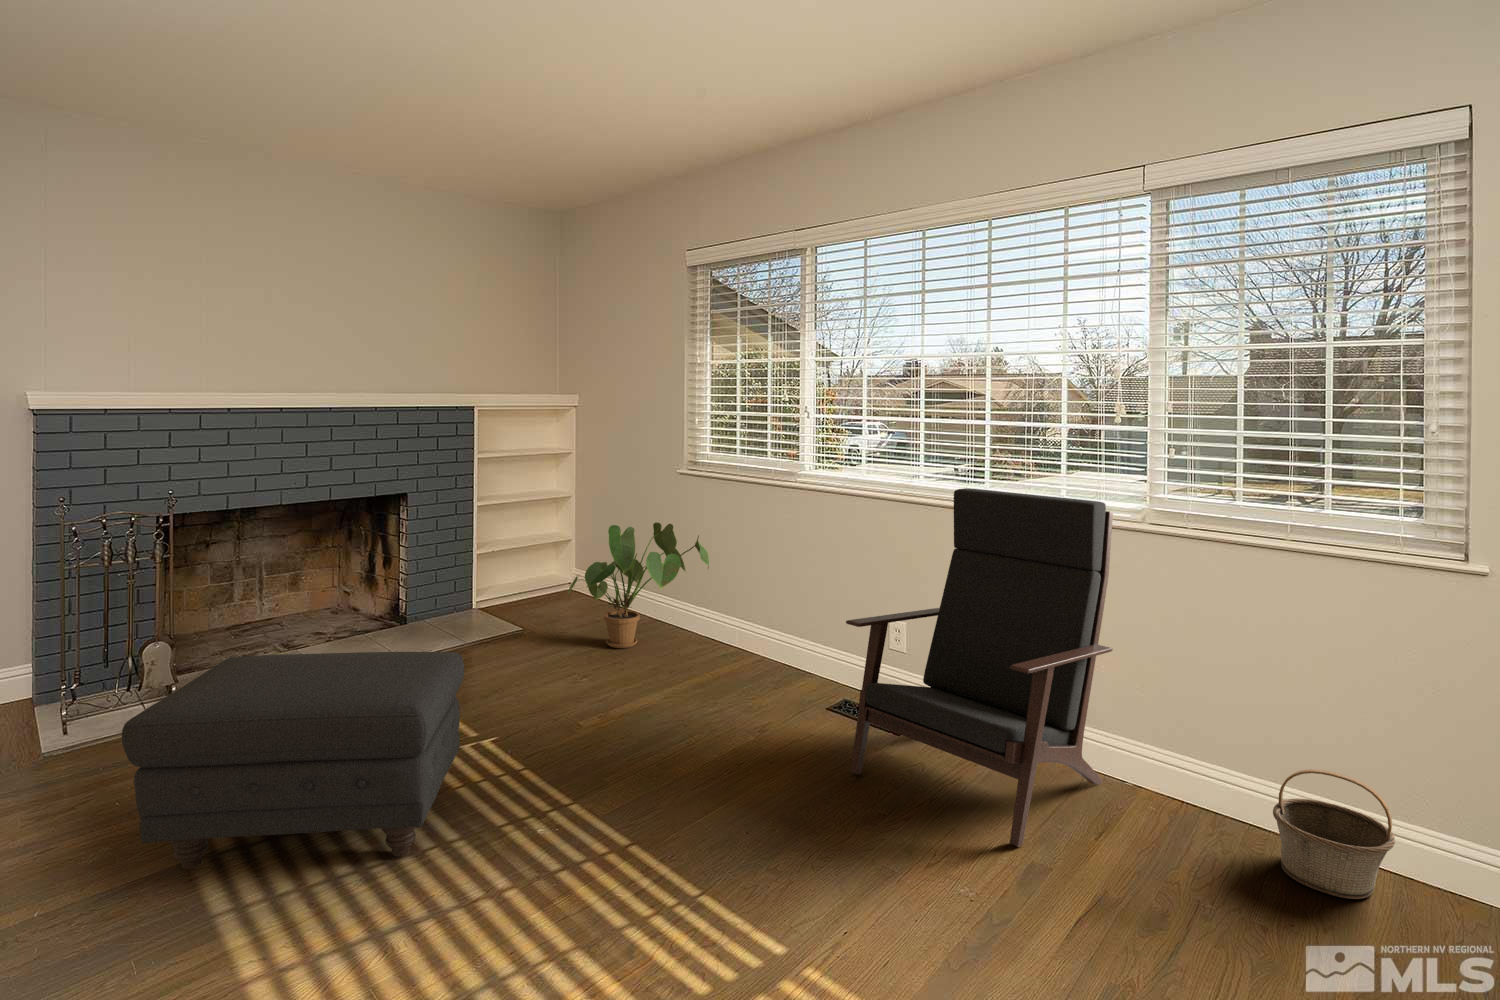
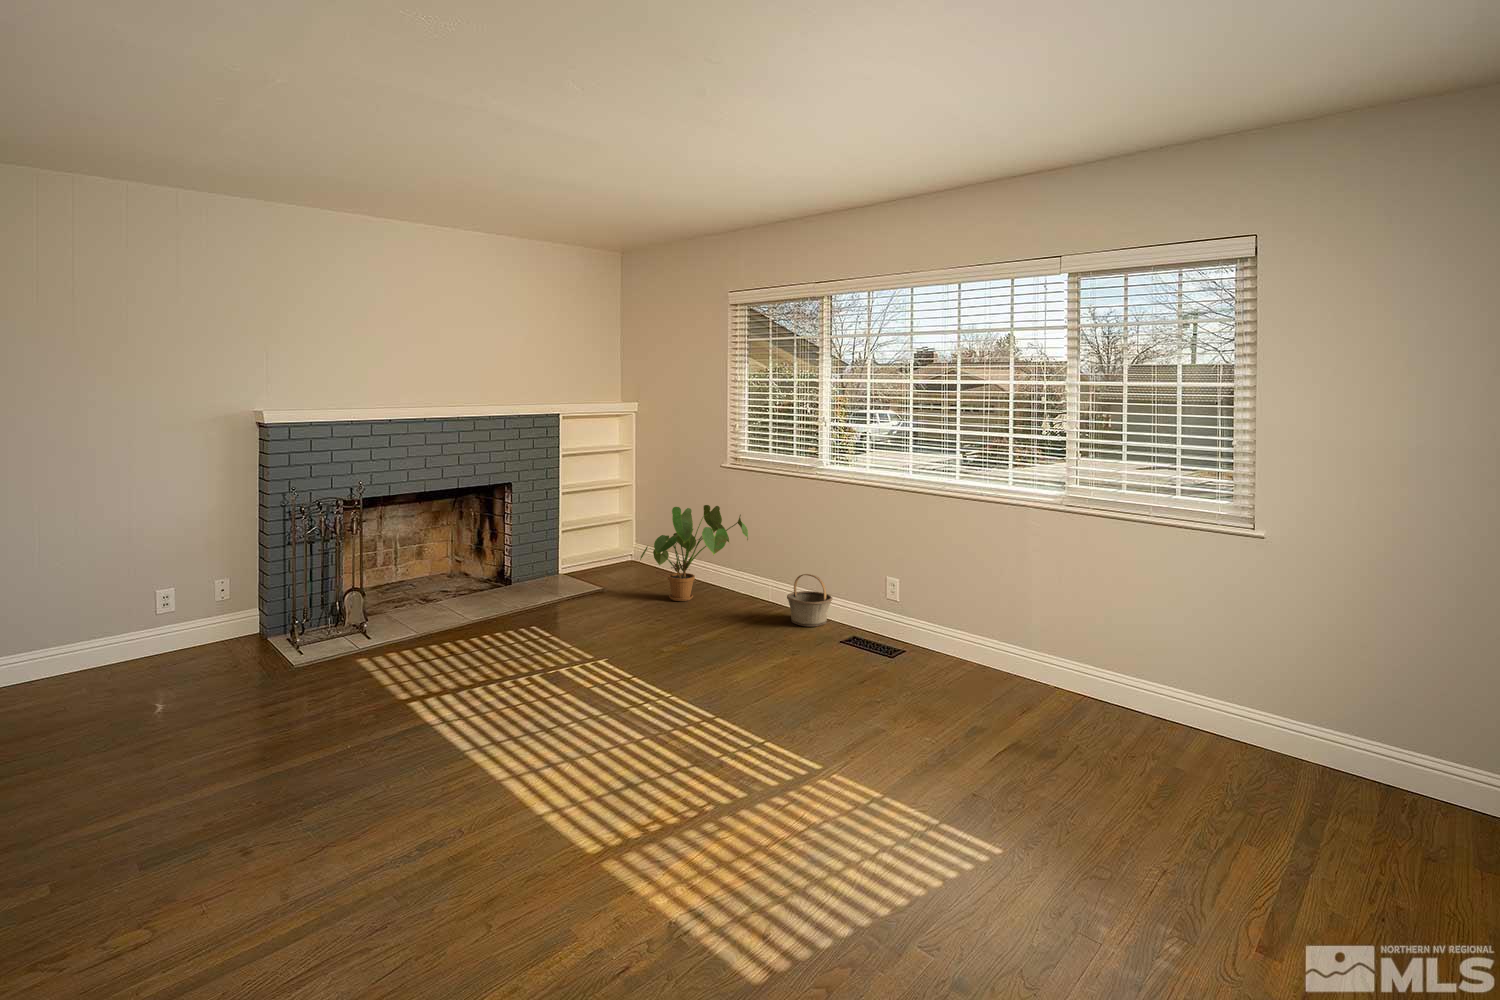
lounge chair: present [846,488,1113,847] -> none [855,479,1039,717]
ottoman: present [122,652,464,869] -> none [399,593,592,726]
basket: present [1273,769,1395,899] -> present [787,574,832,626]

